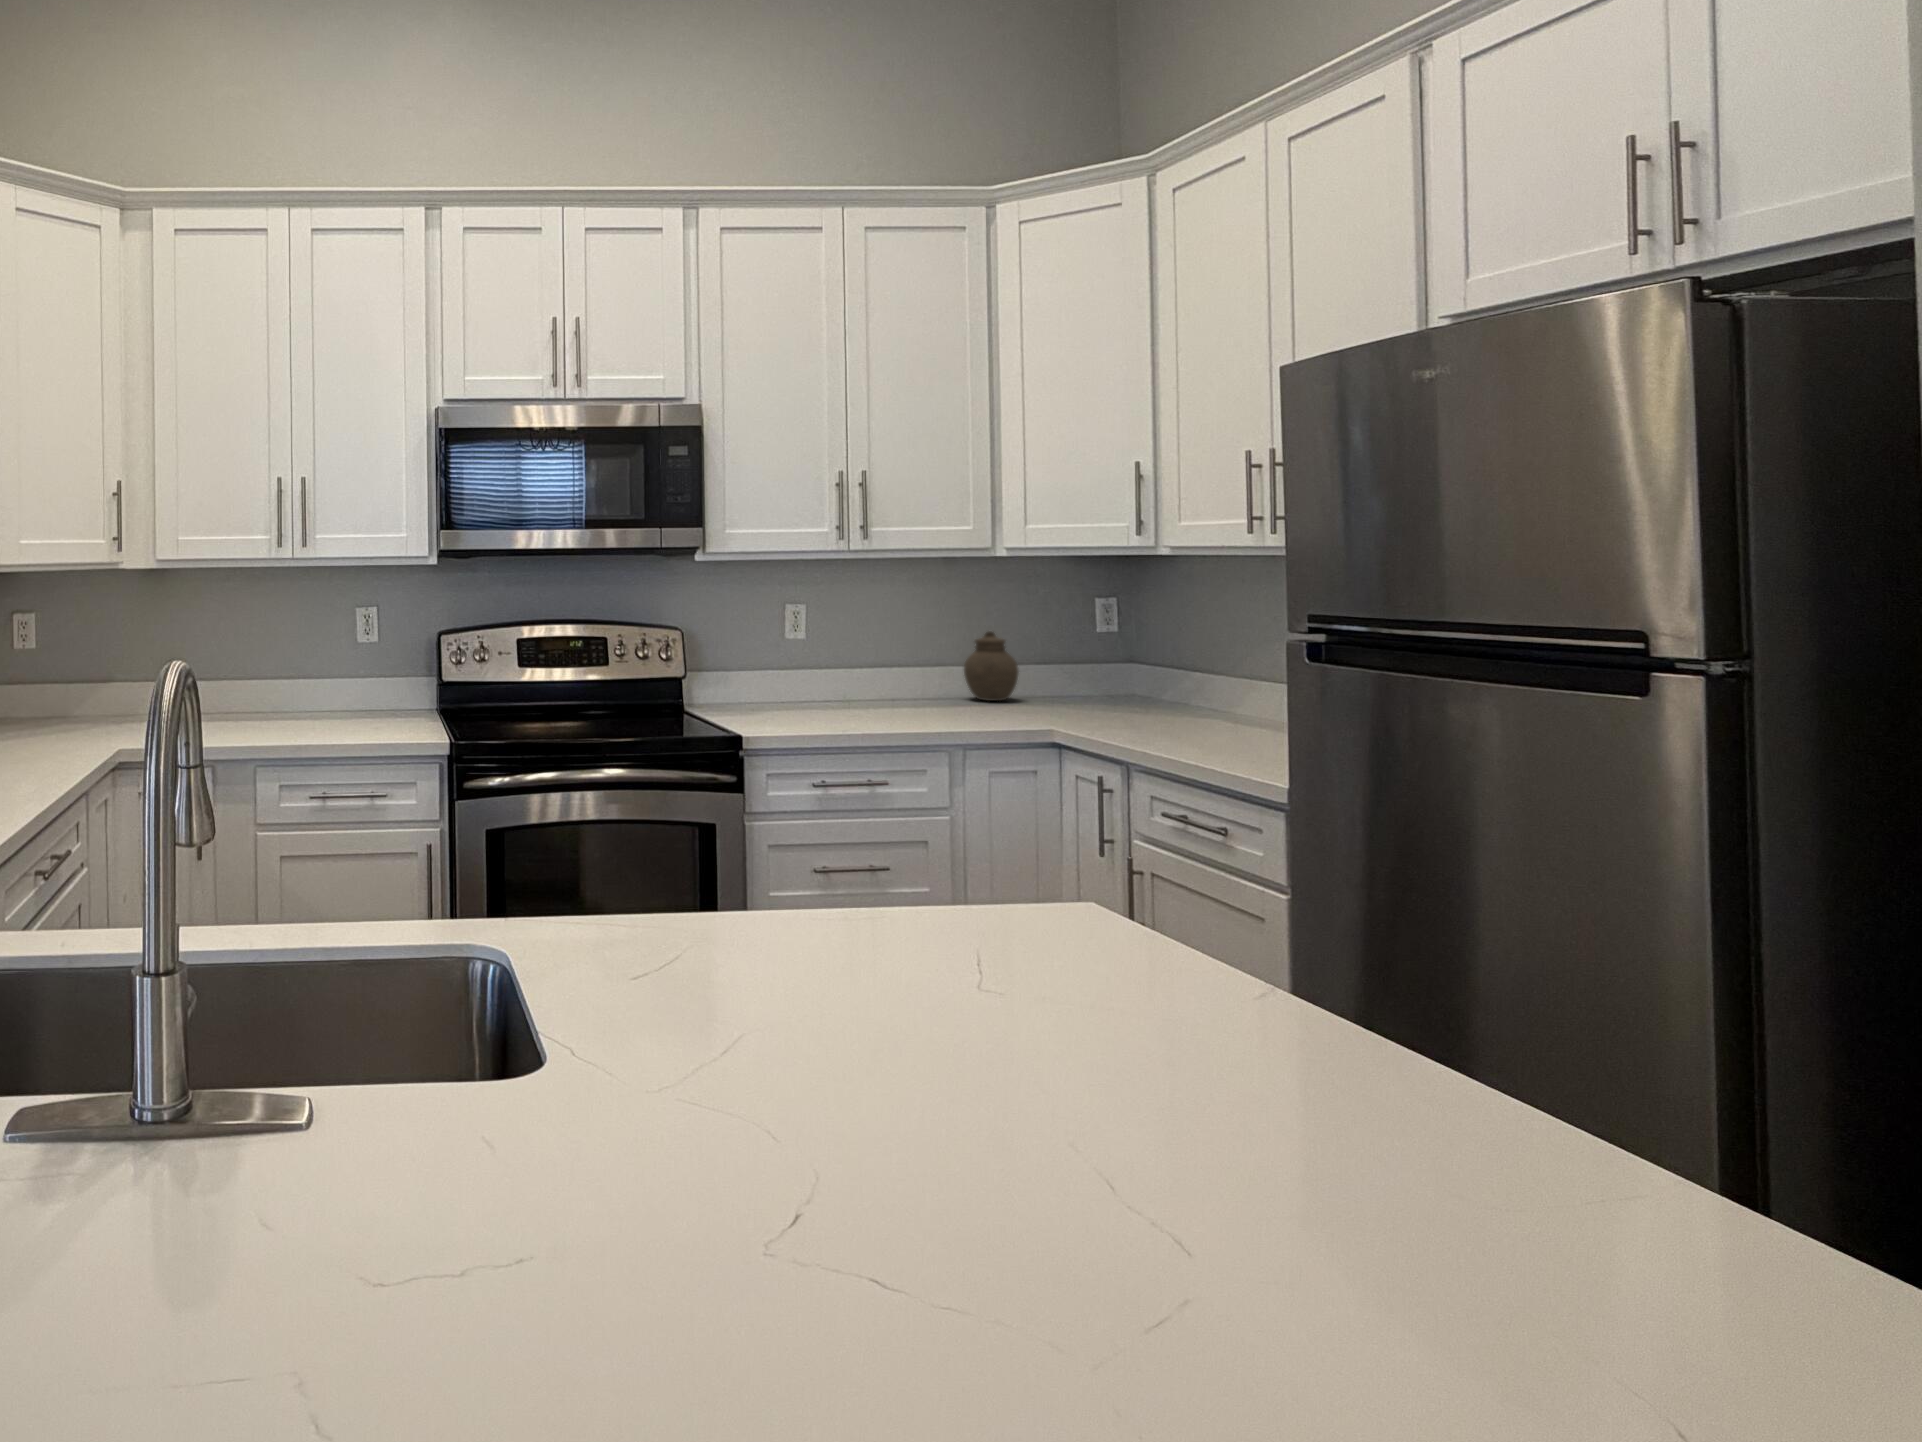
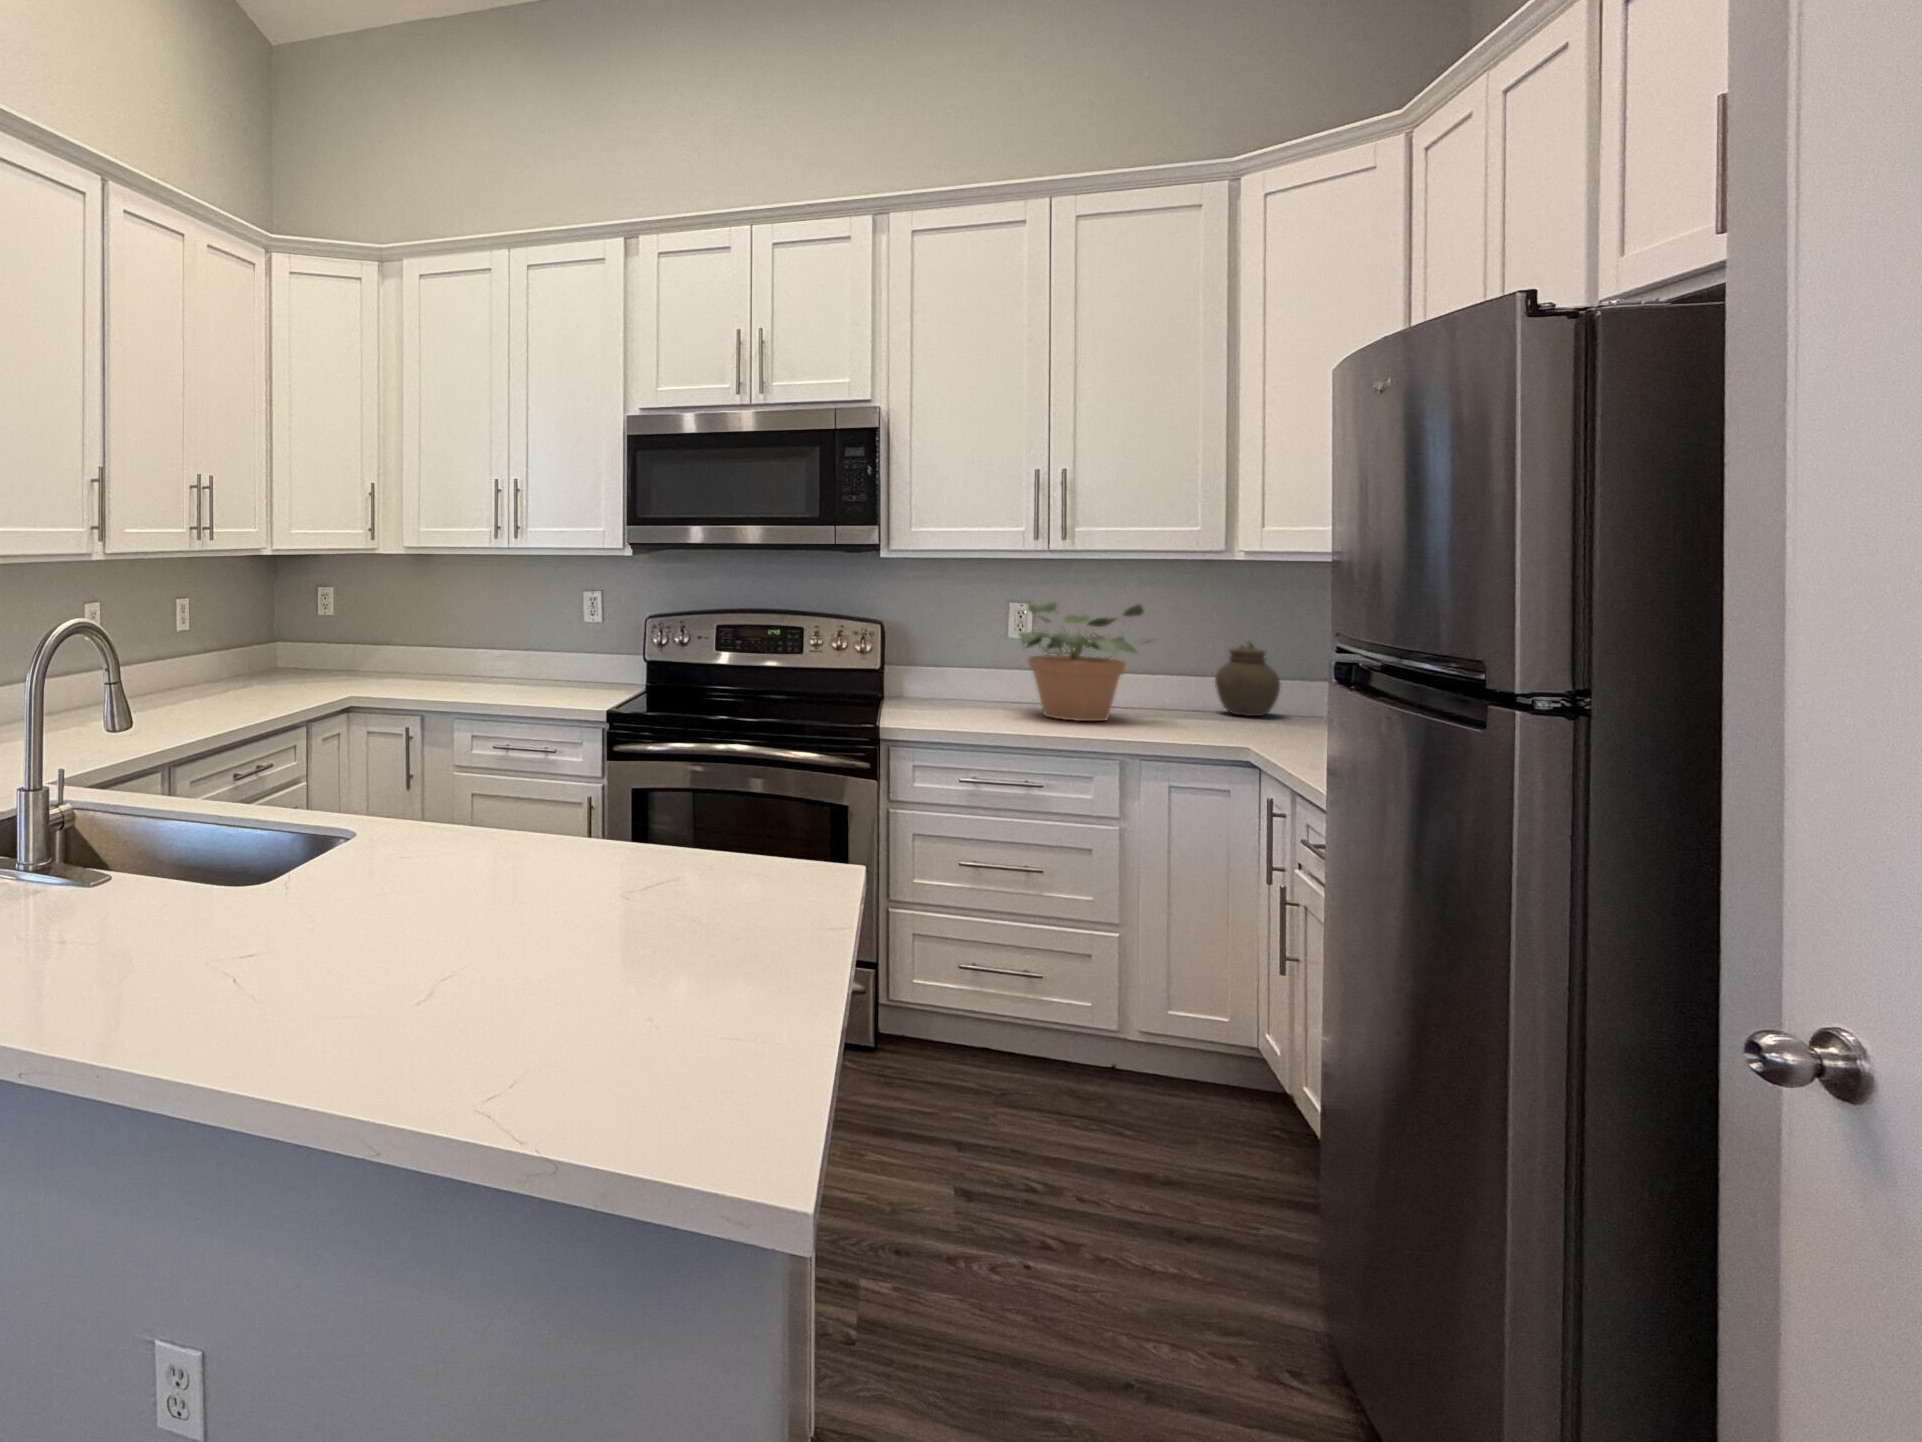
potted plant: none [812,598,949,716] -> present [1019,601,1150,721]

